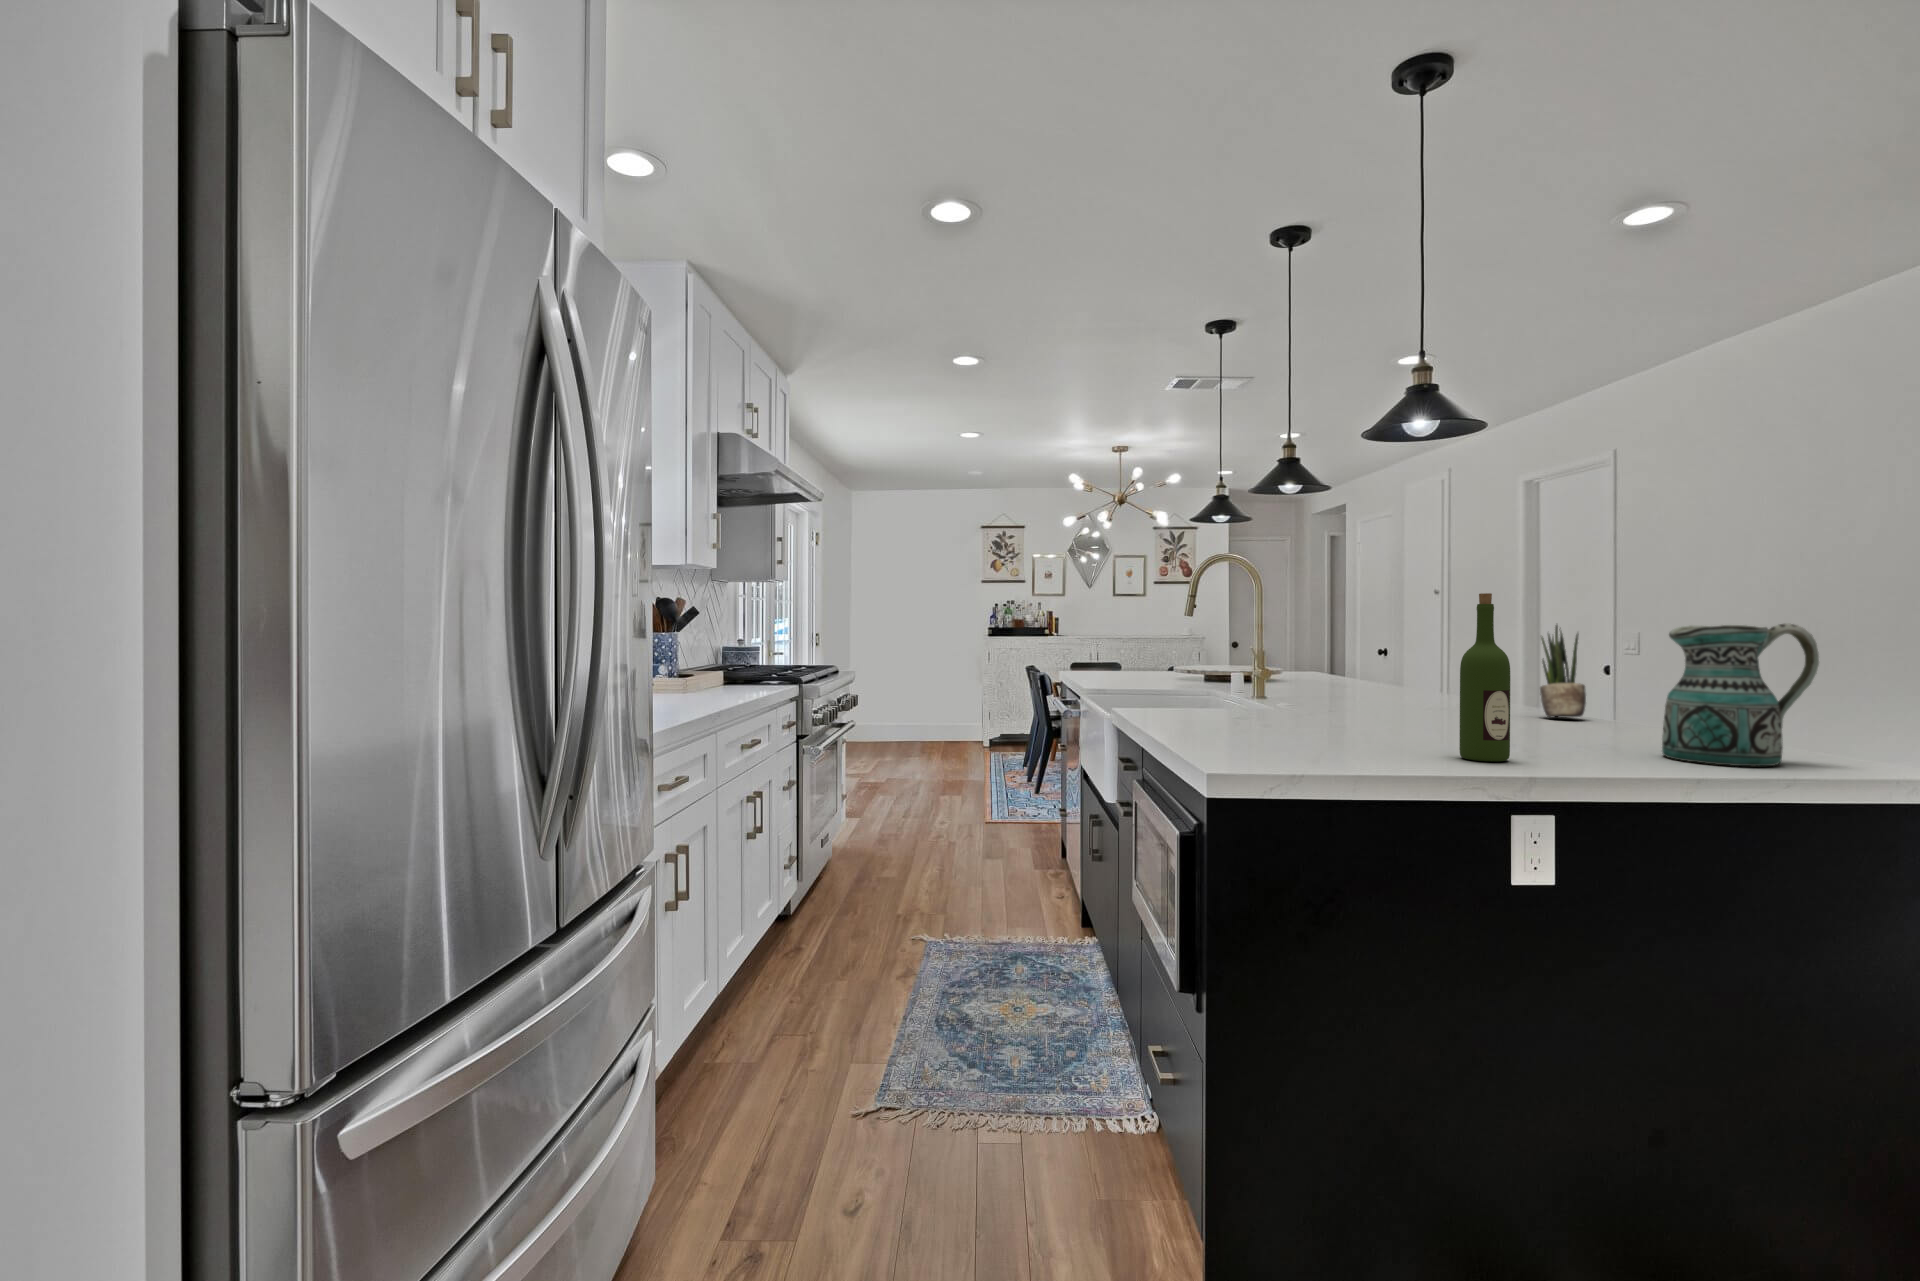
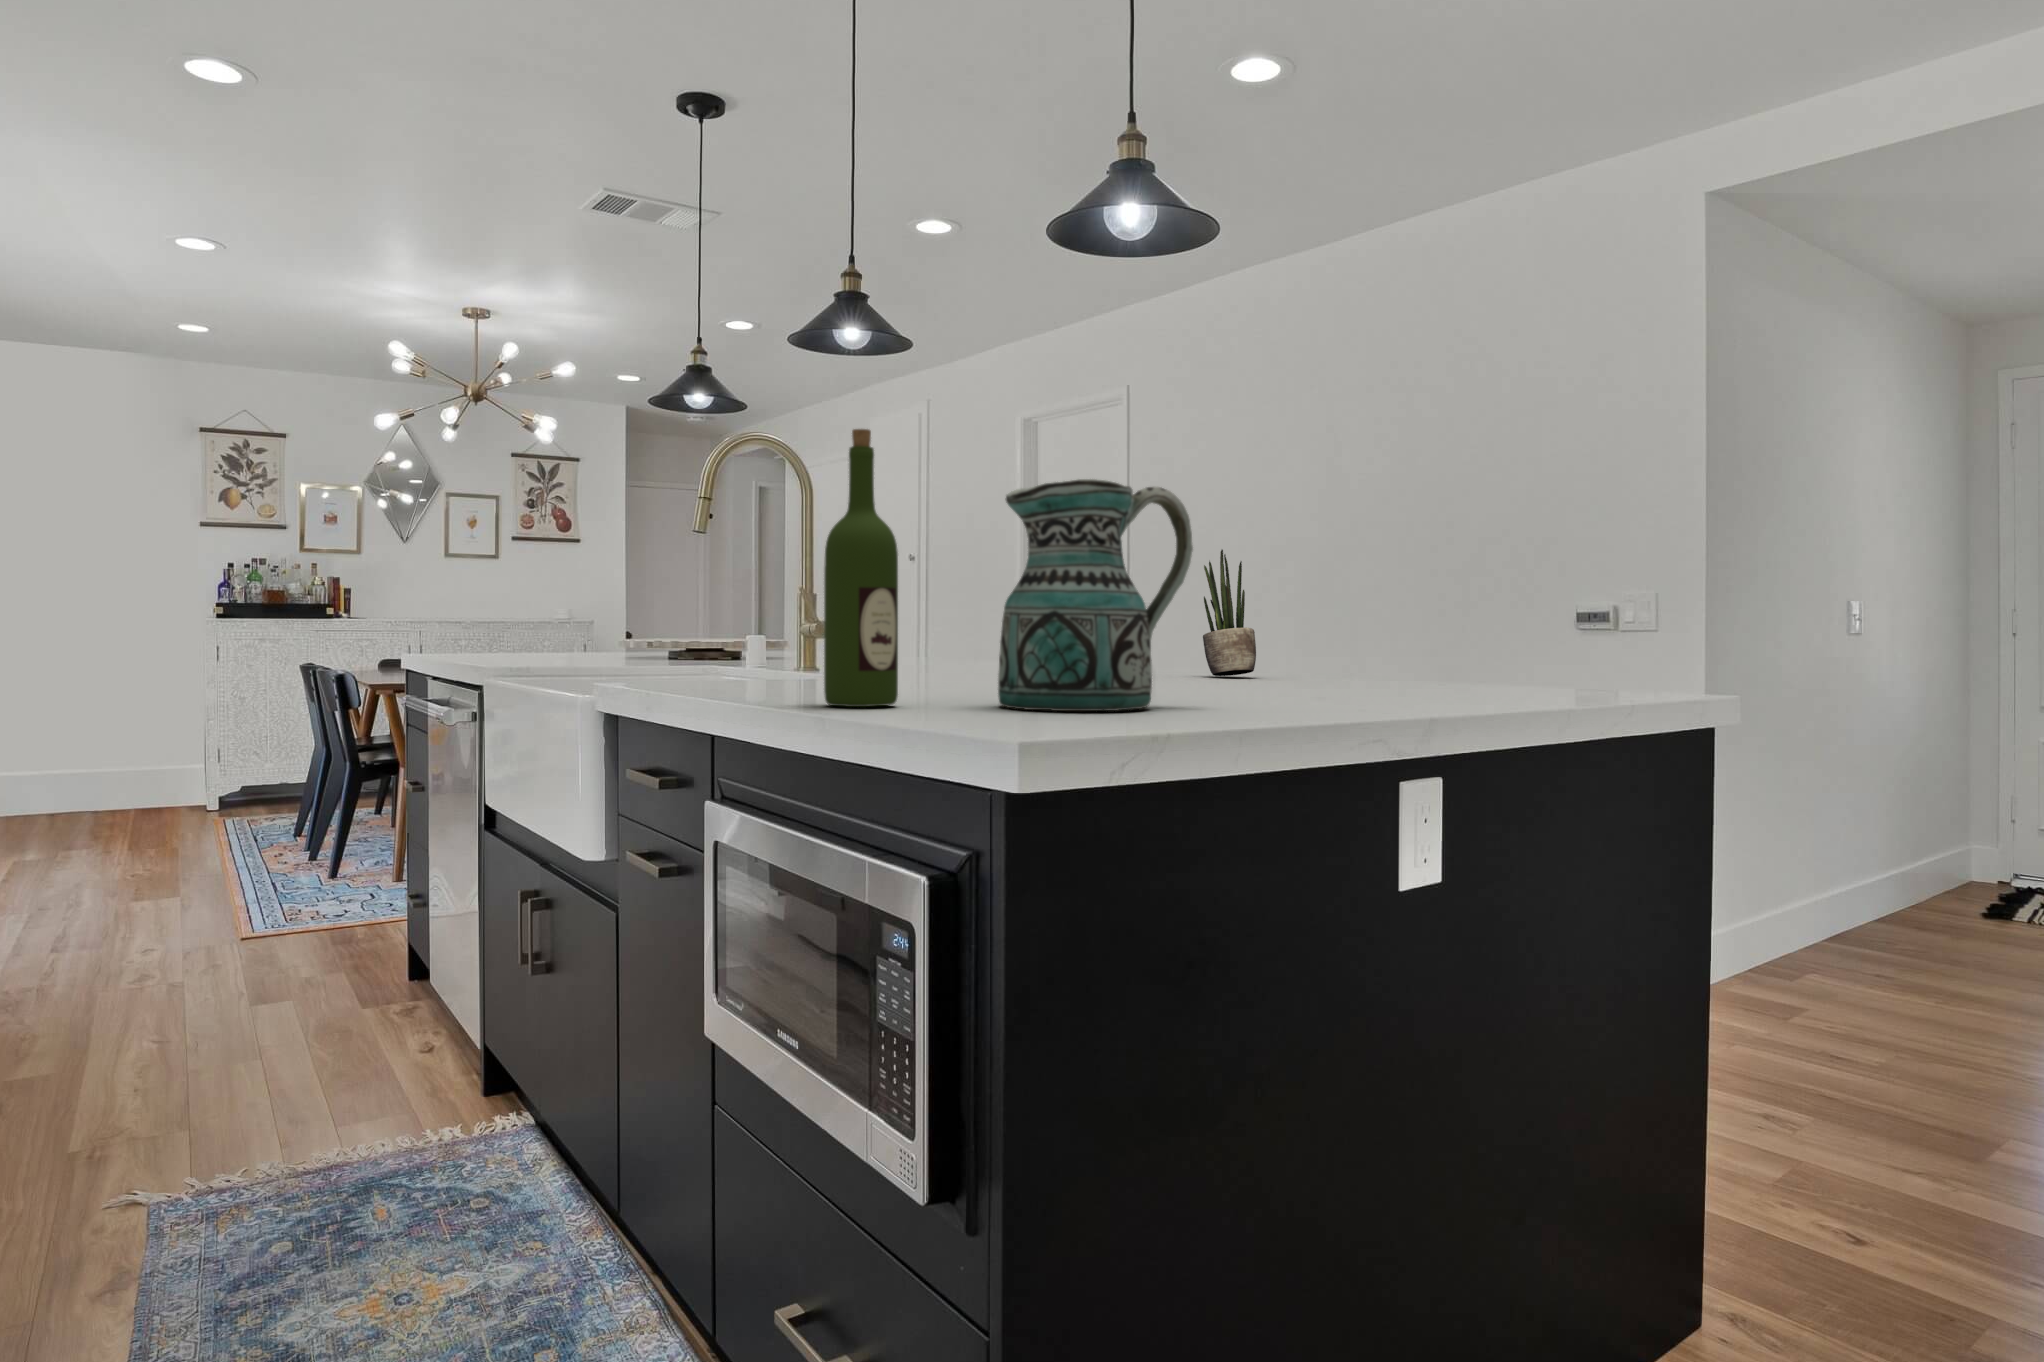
wine bottle: present [1460,593,1510,761] -> present [824,429,898,707]
ceramic pitcher: present [1662,624,1819,766] -> present [998,479,1193,711]

